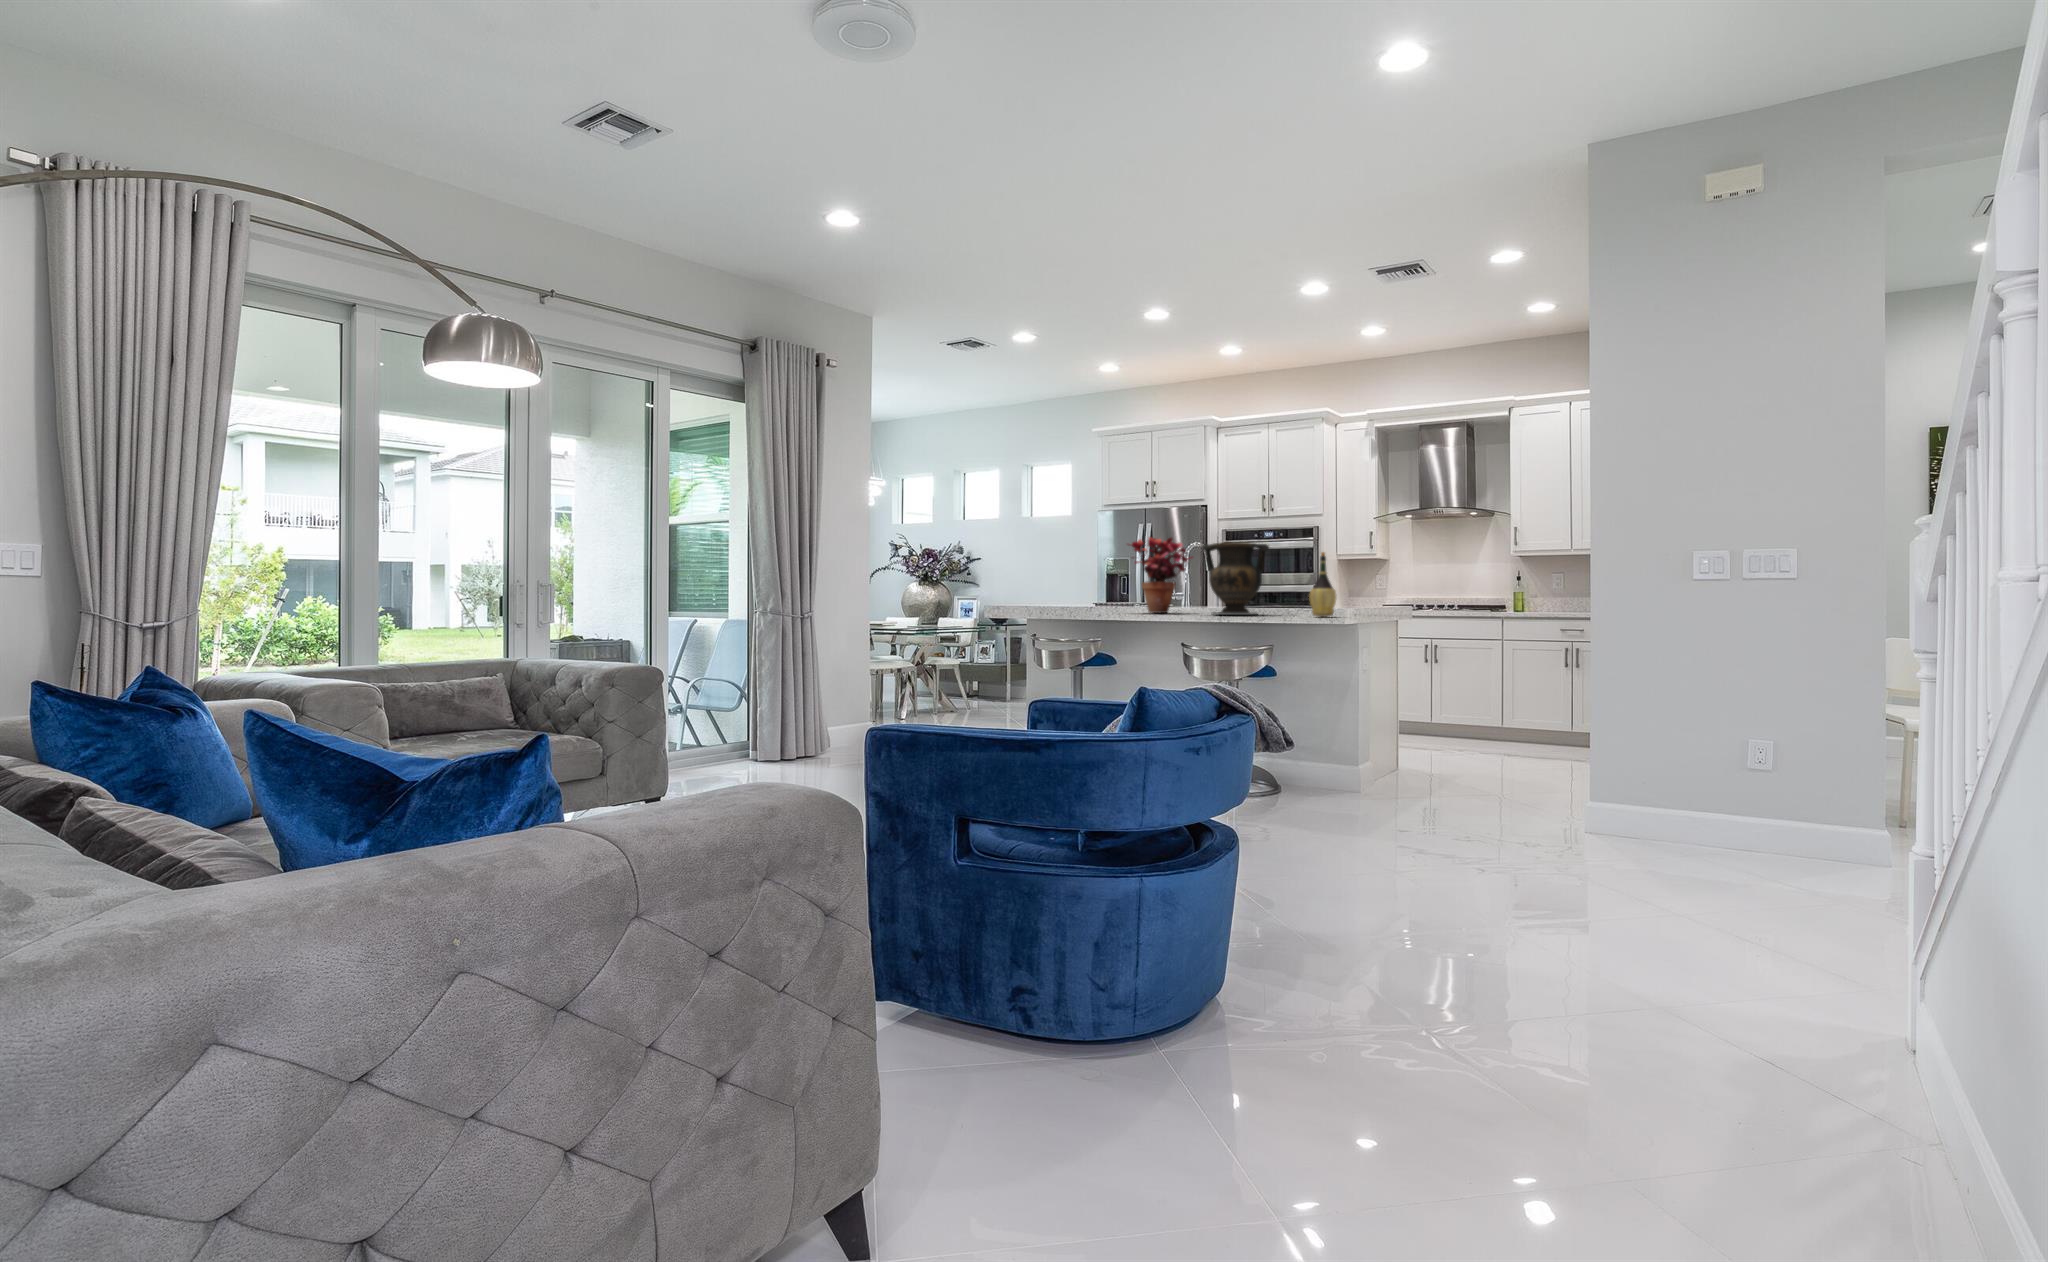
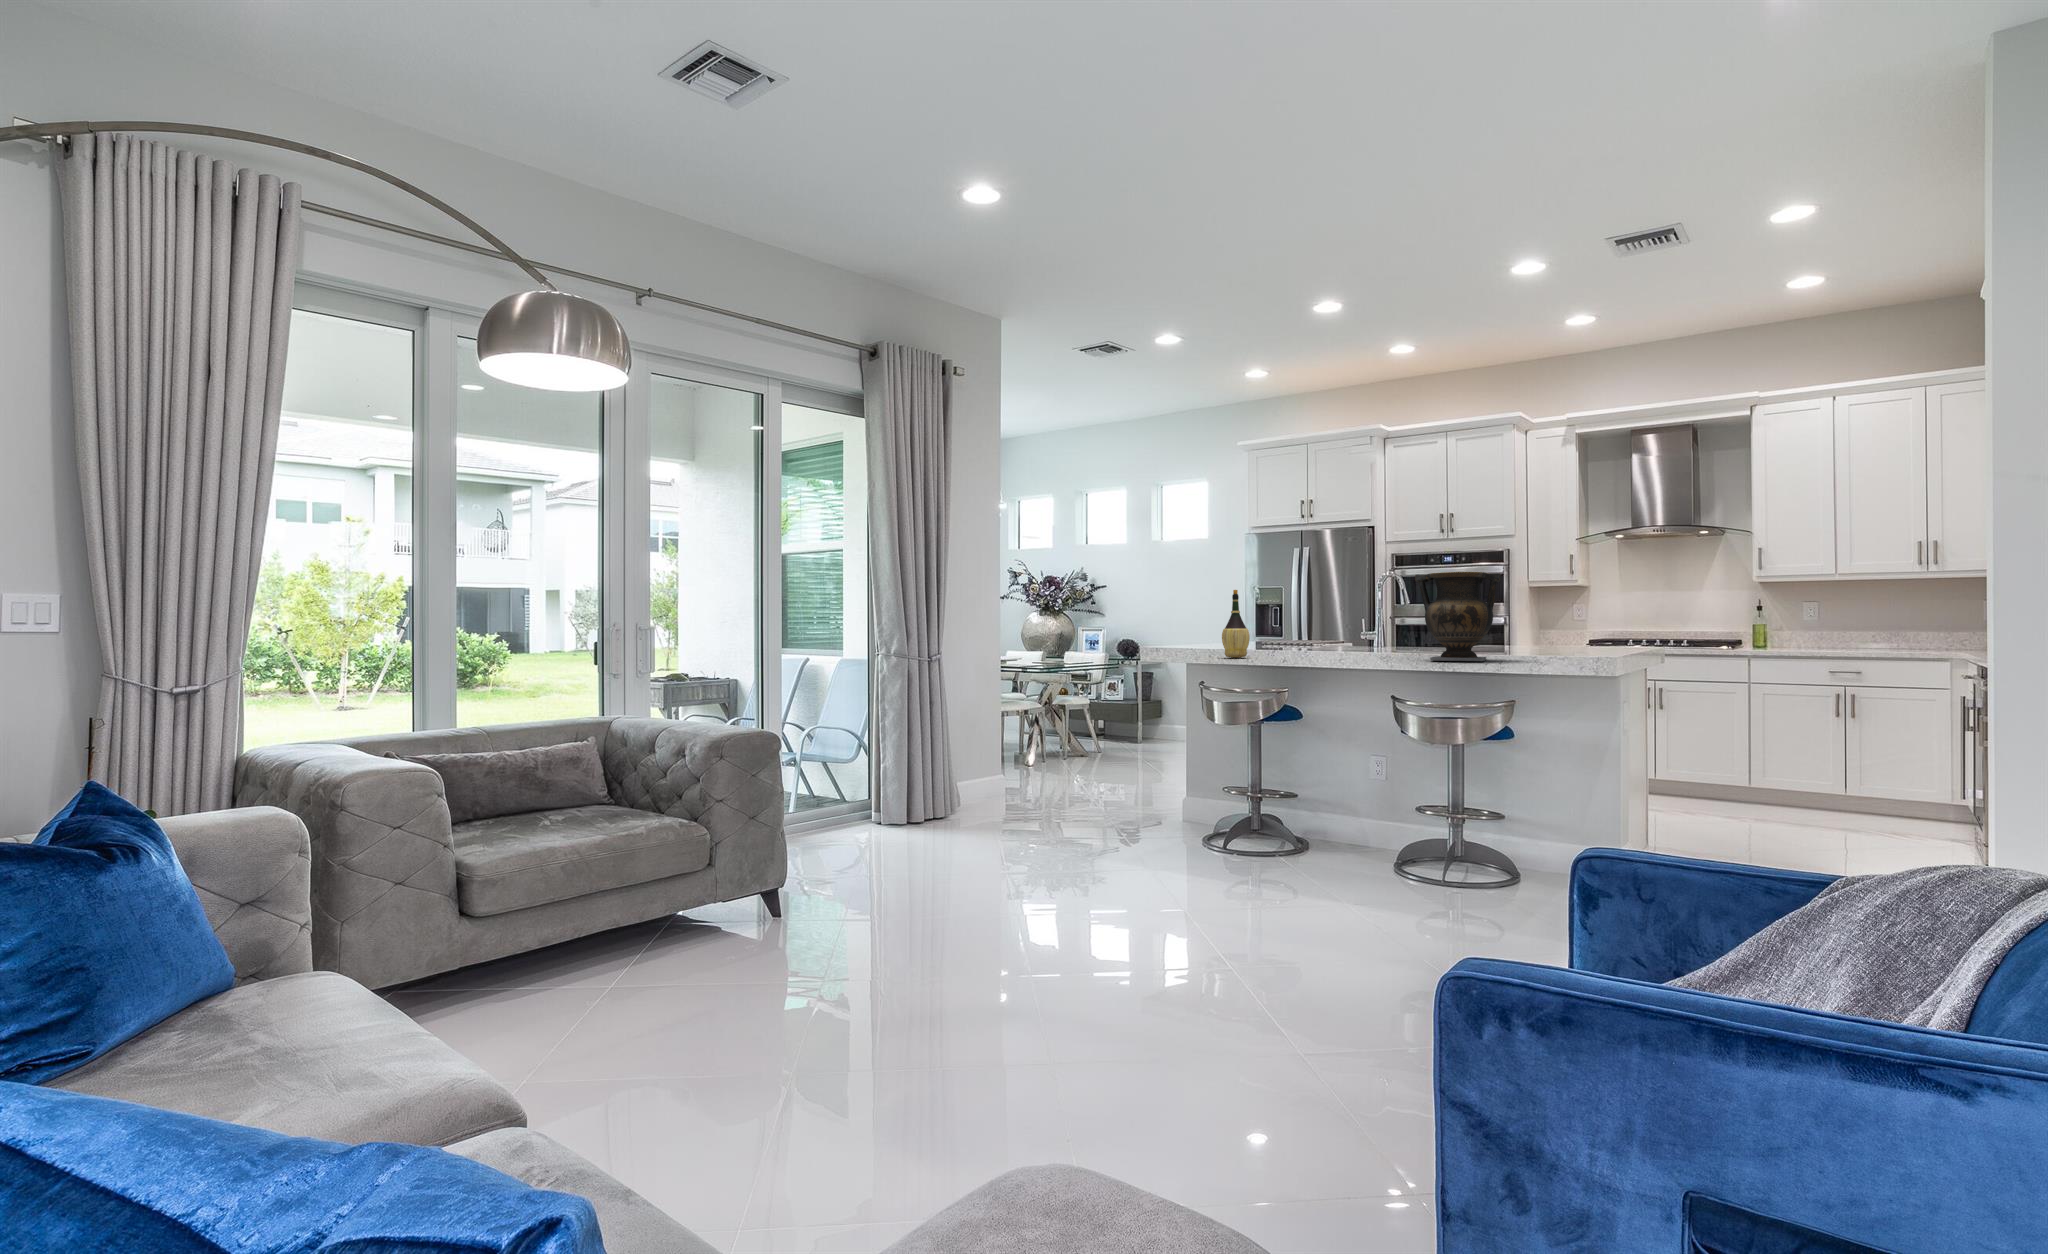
potted plant: present [1131,538,1192,613] -> none [1314,566,1400,657]
wine bottle: present [1309,552,1336,617] -> present [1222,590,1250,658]

